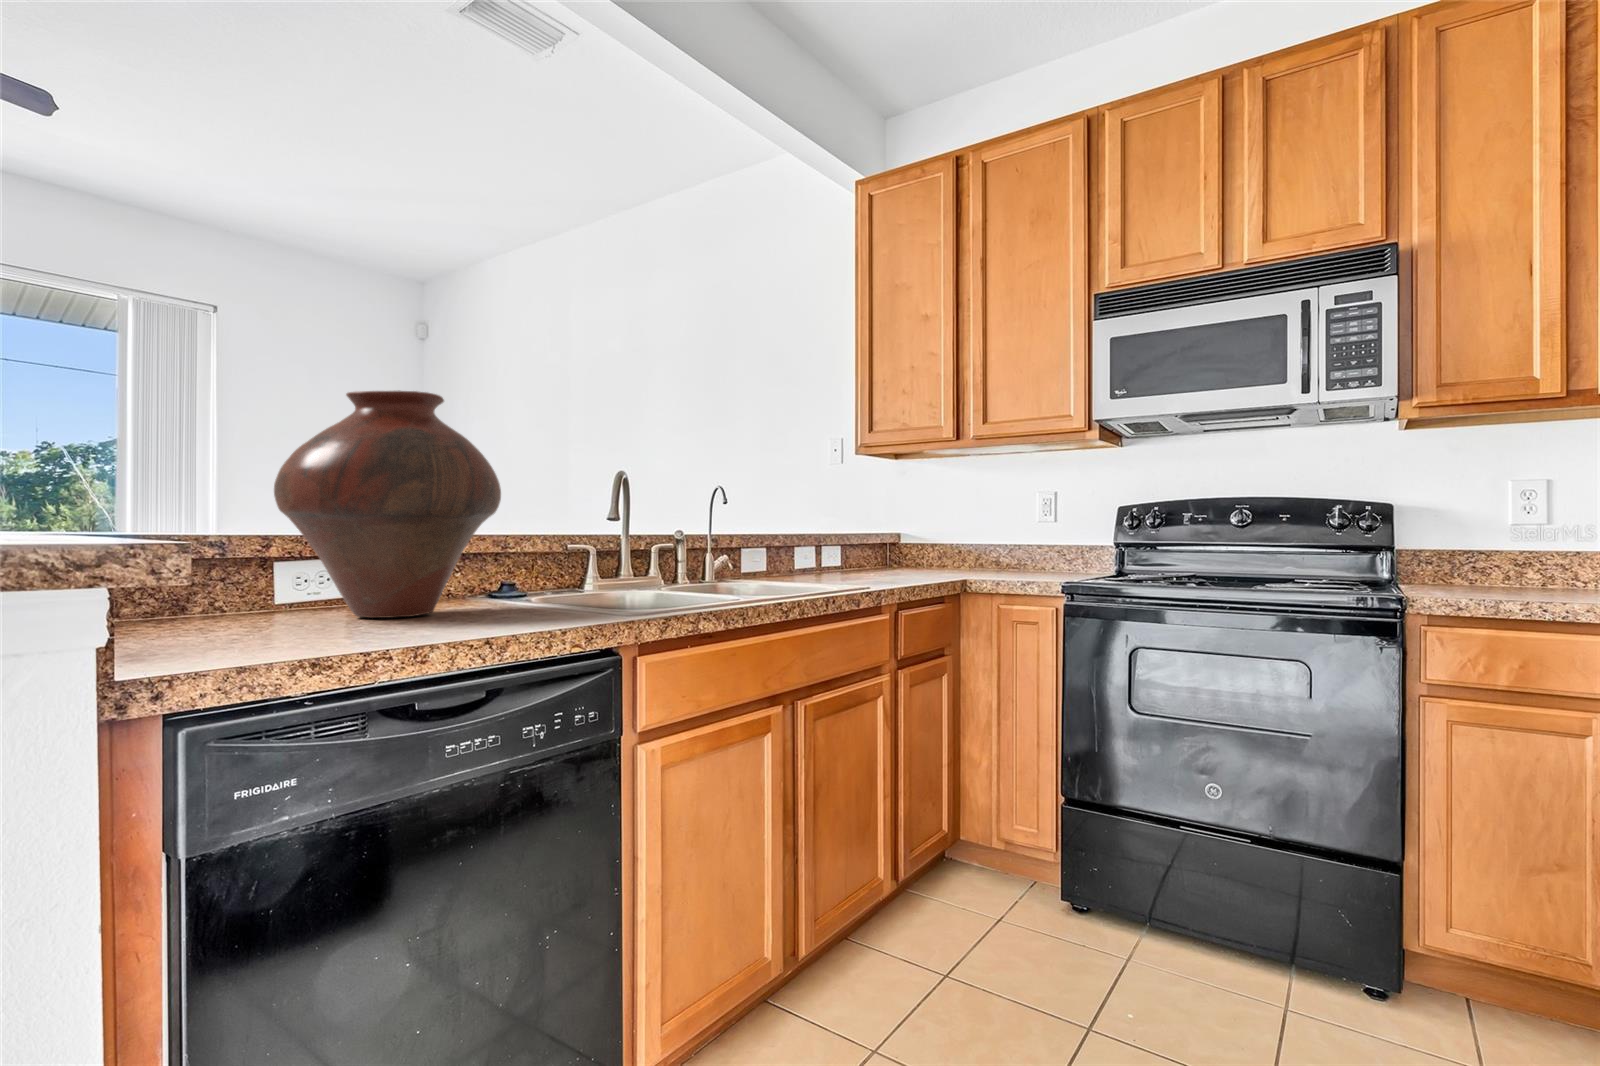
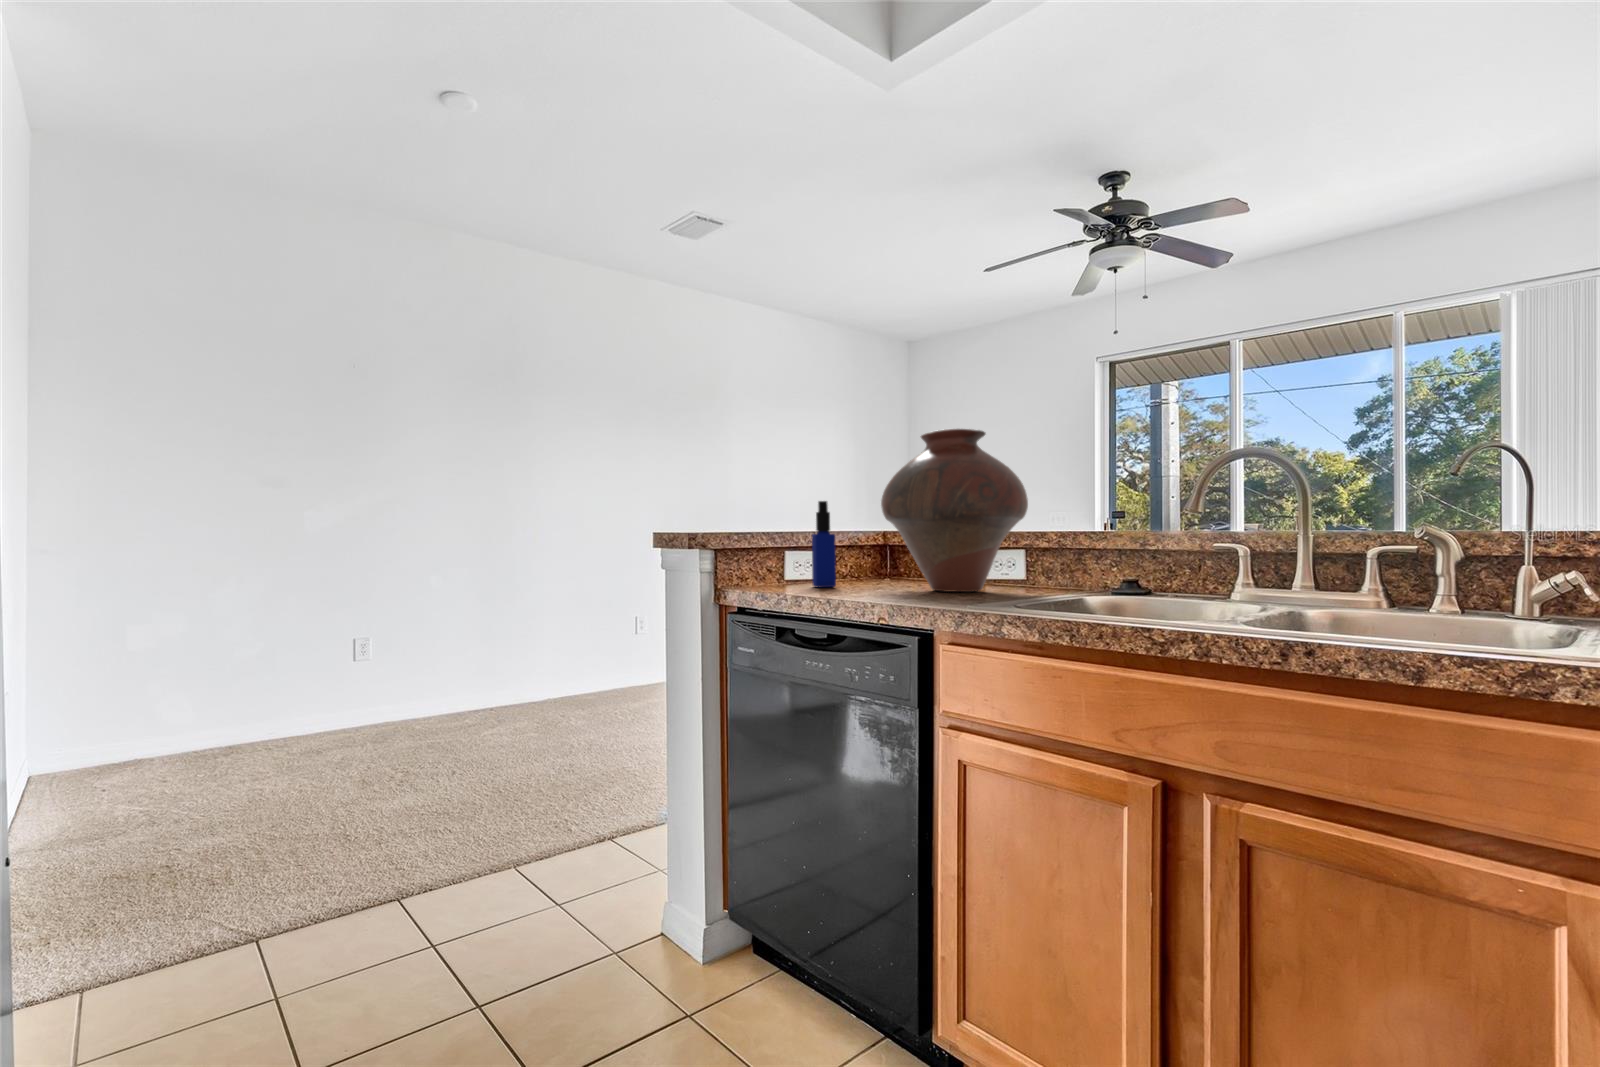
bottle: none [173,473,236,642] -> present [812,501,836,587]

